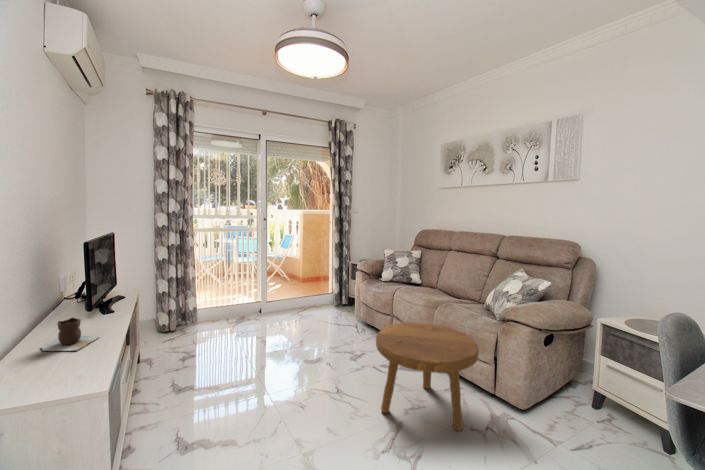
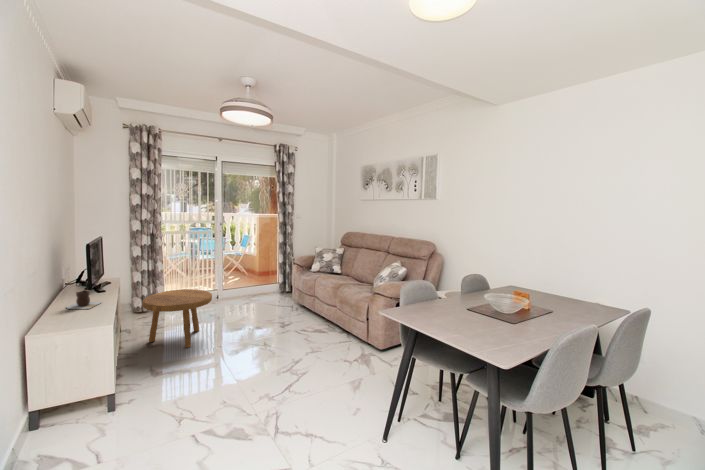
footstool: present [376,322,479,430] -> present [142,289,212,348]

